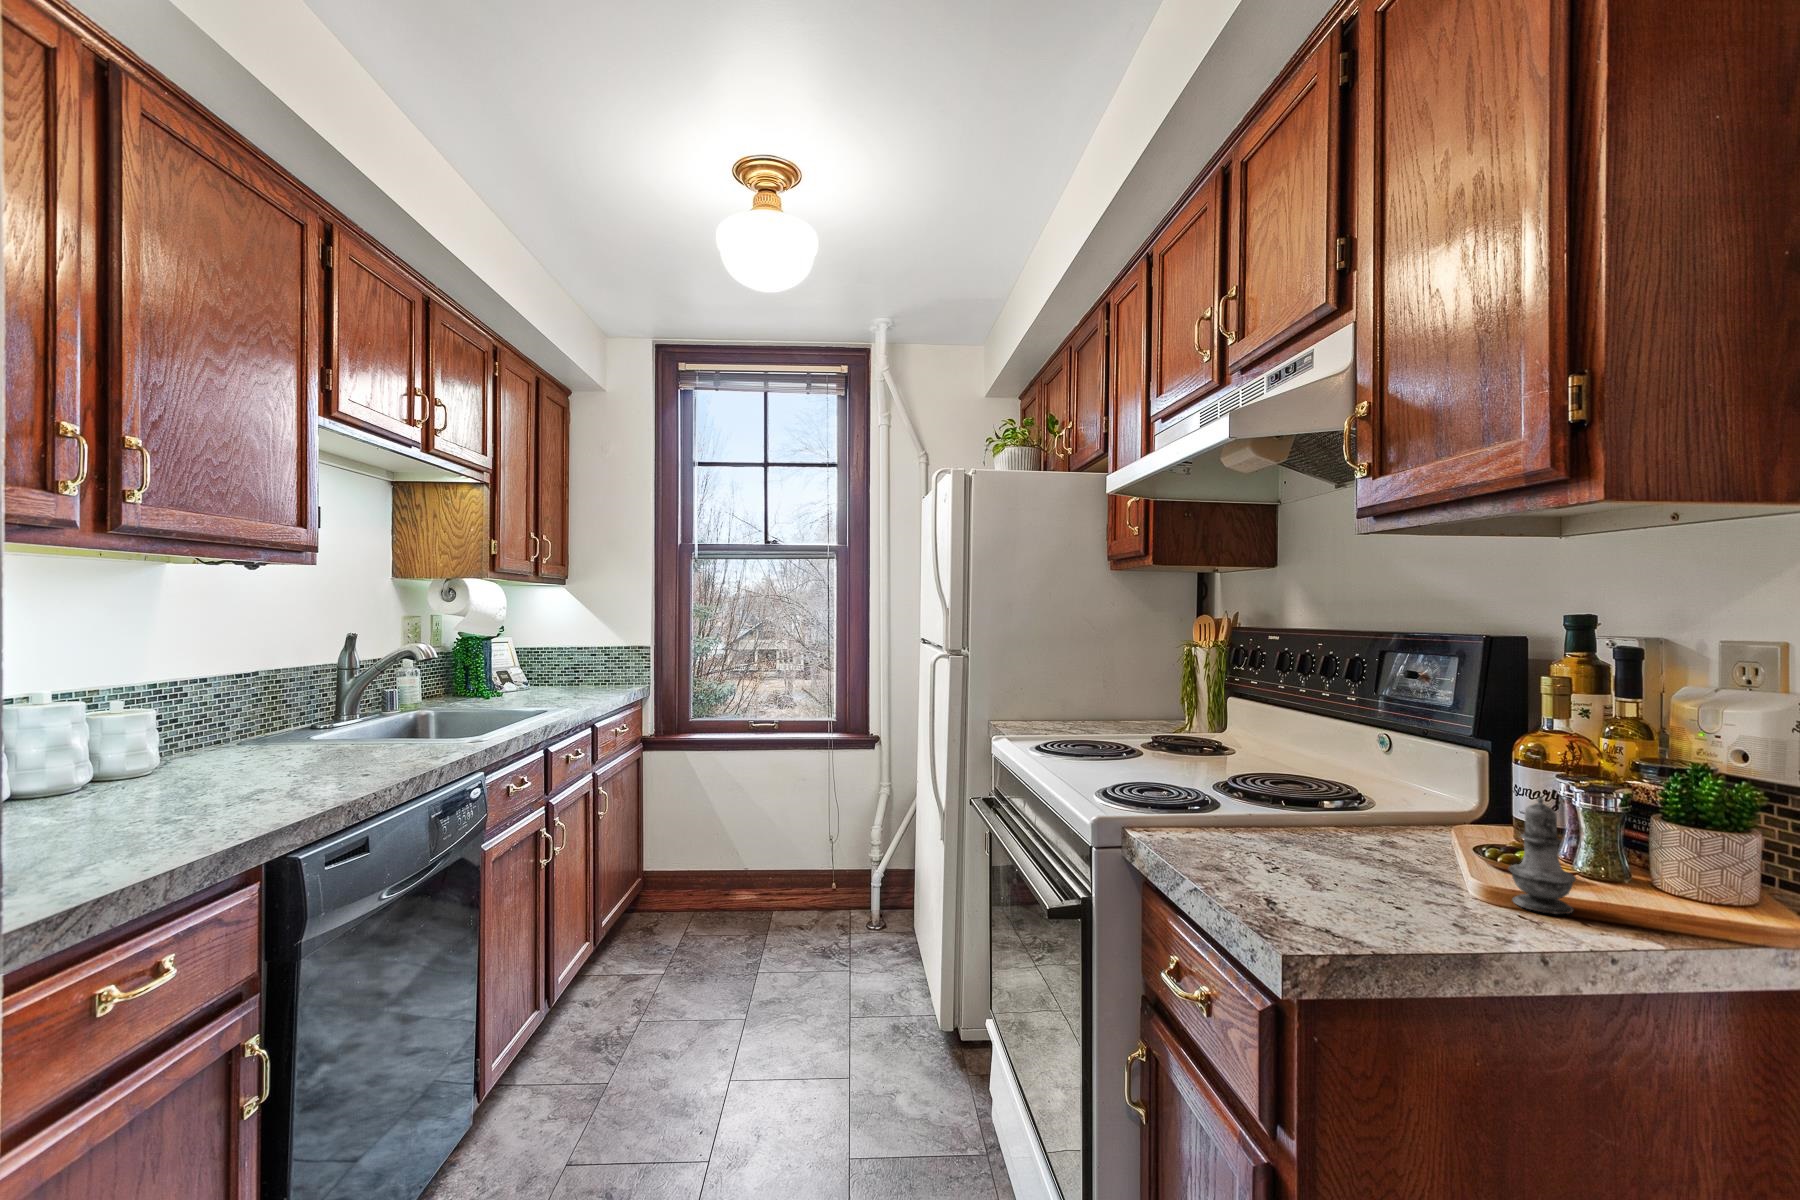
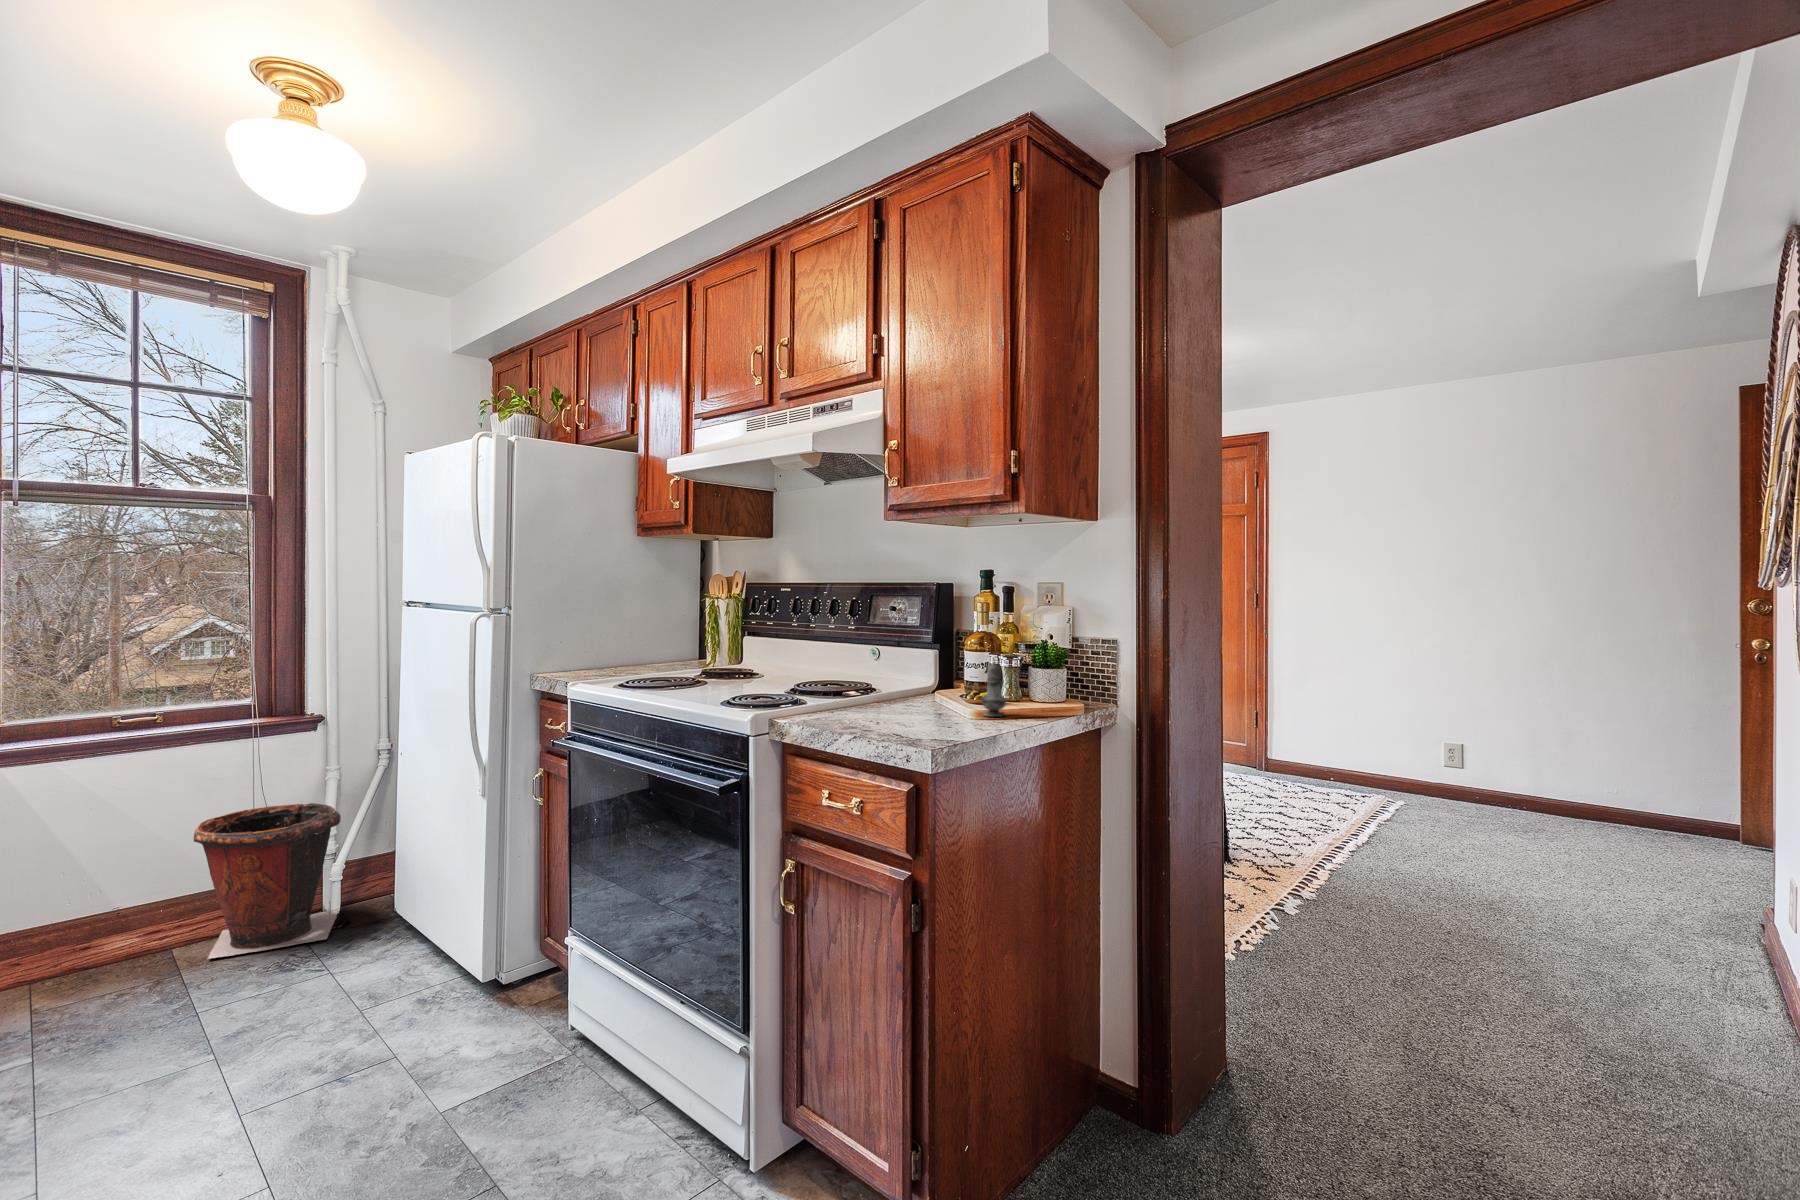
waste bin: none [783,807,887,935] -> present [193,803,341,959]

